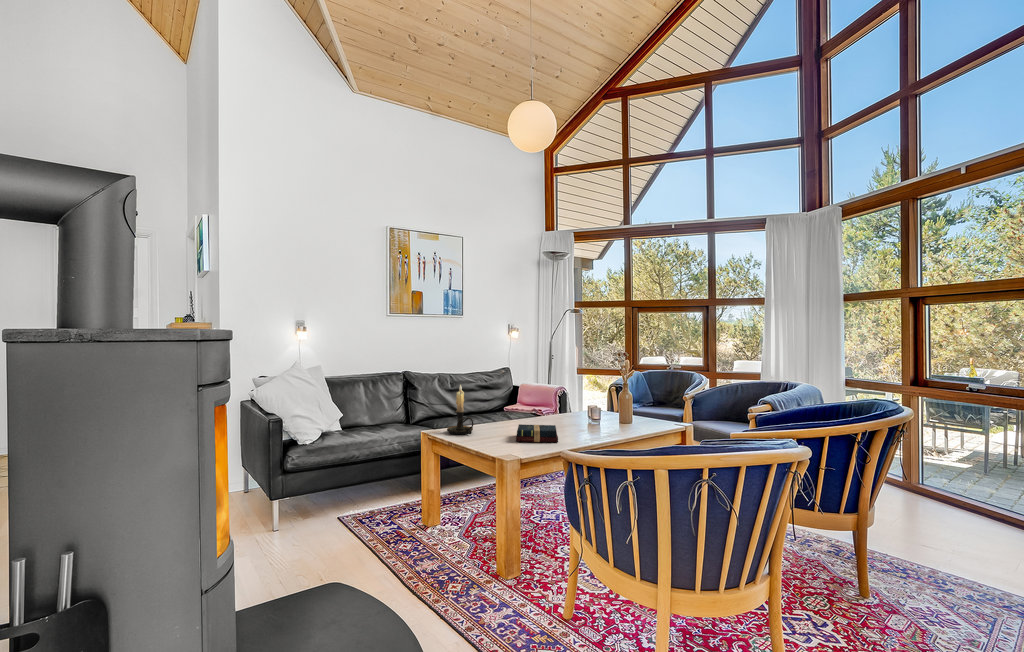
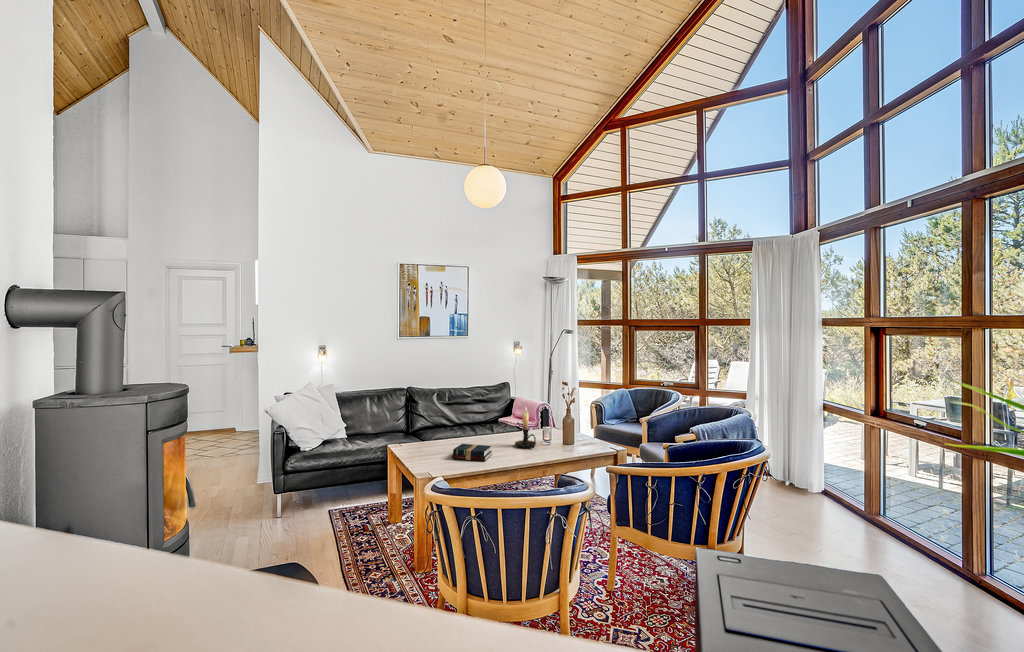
candle holder: present [447,385,473,435] -> present [515,408,536,448]

